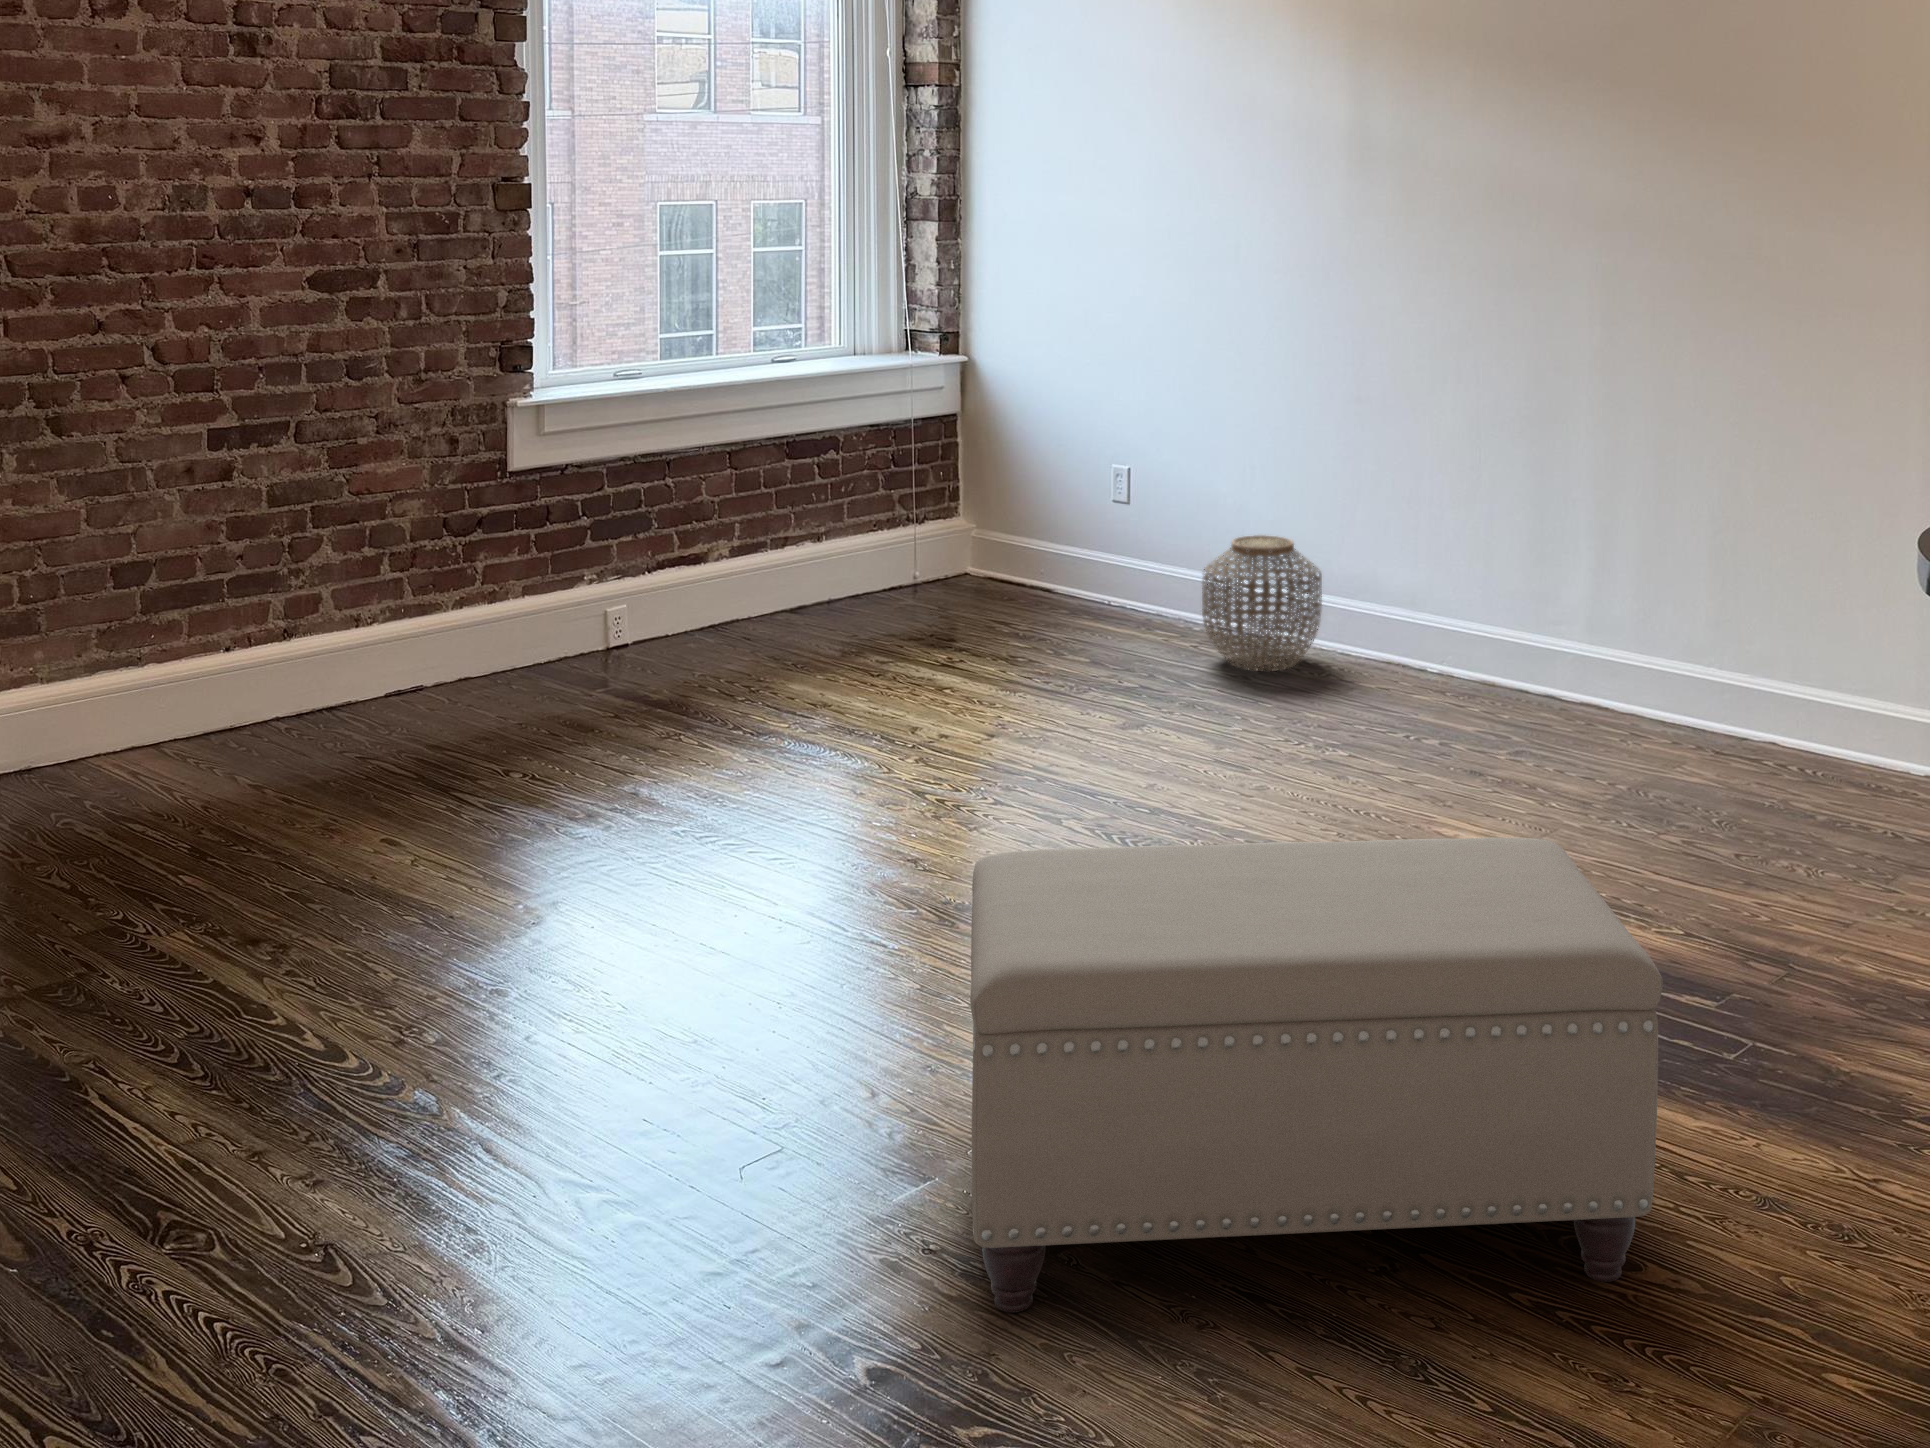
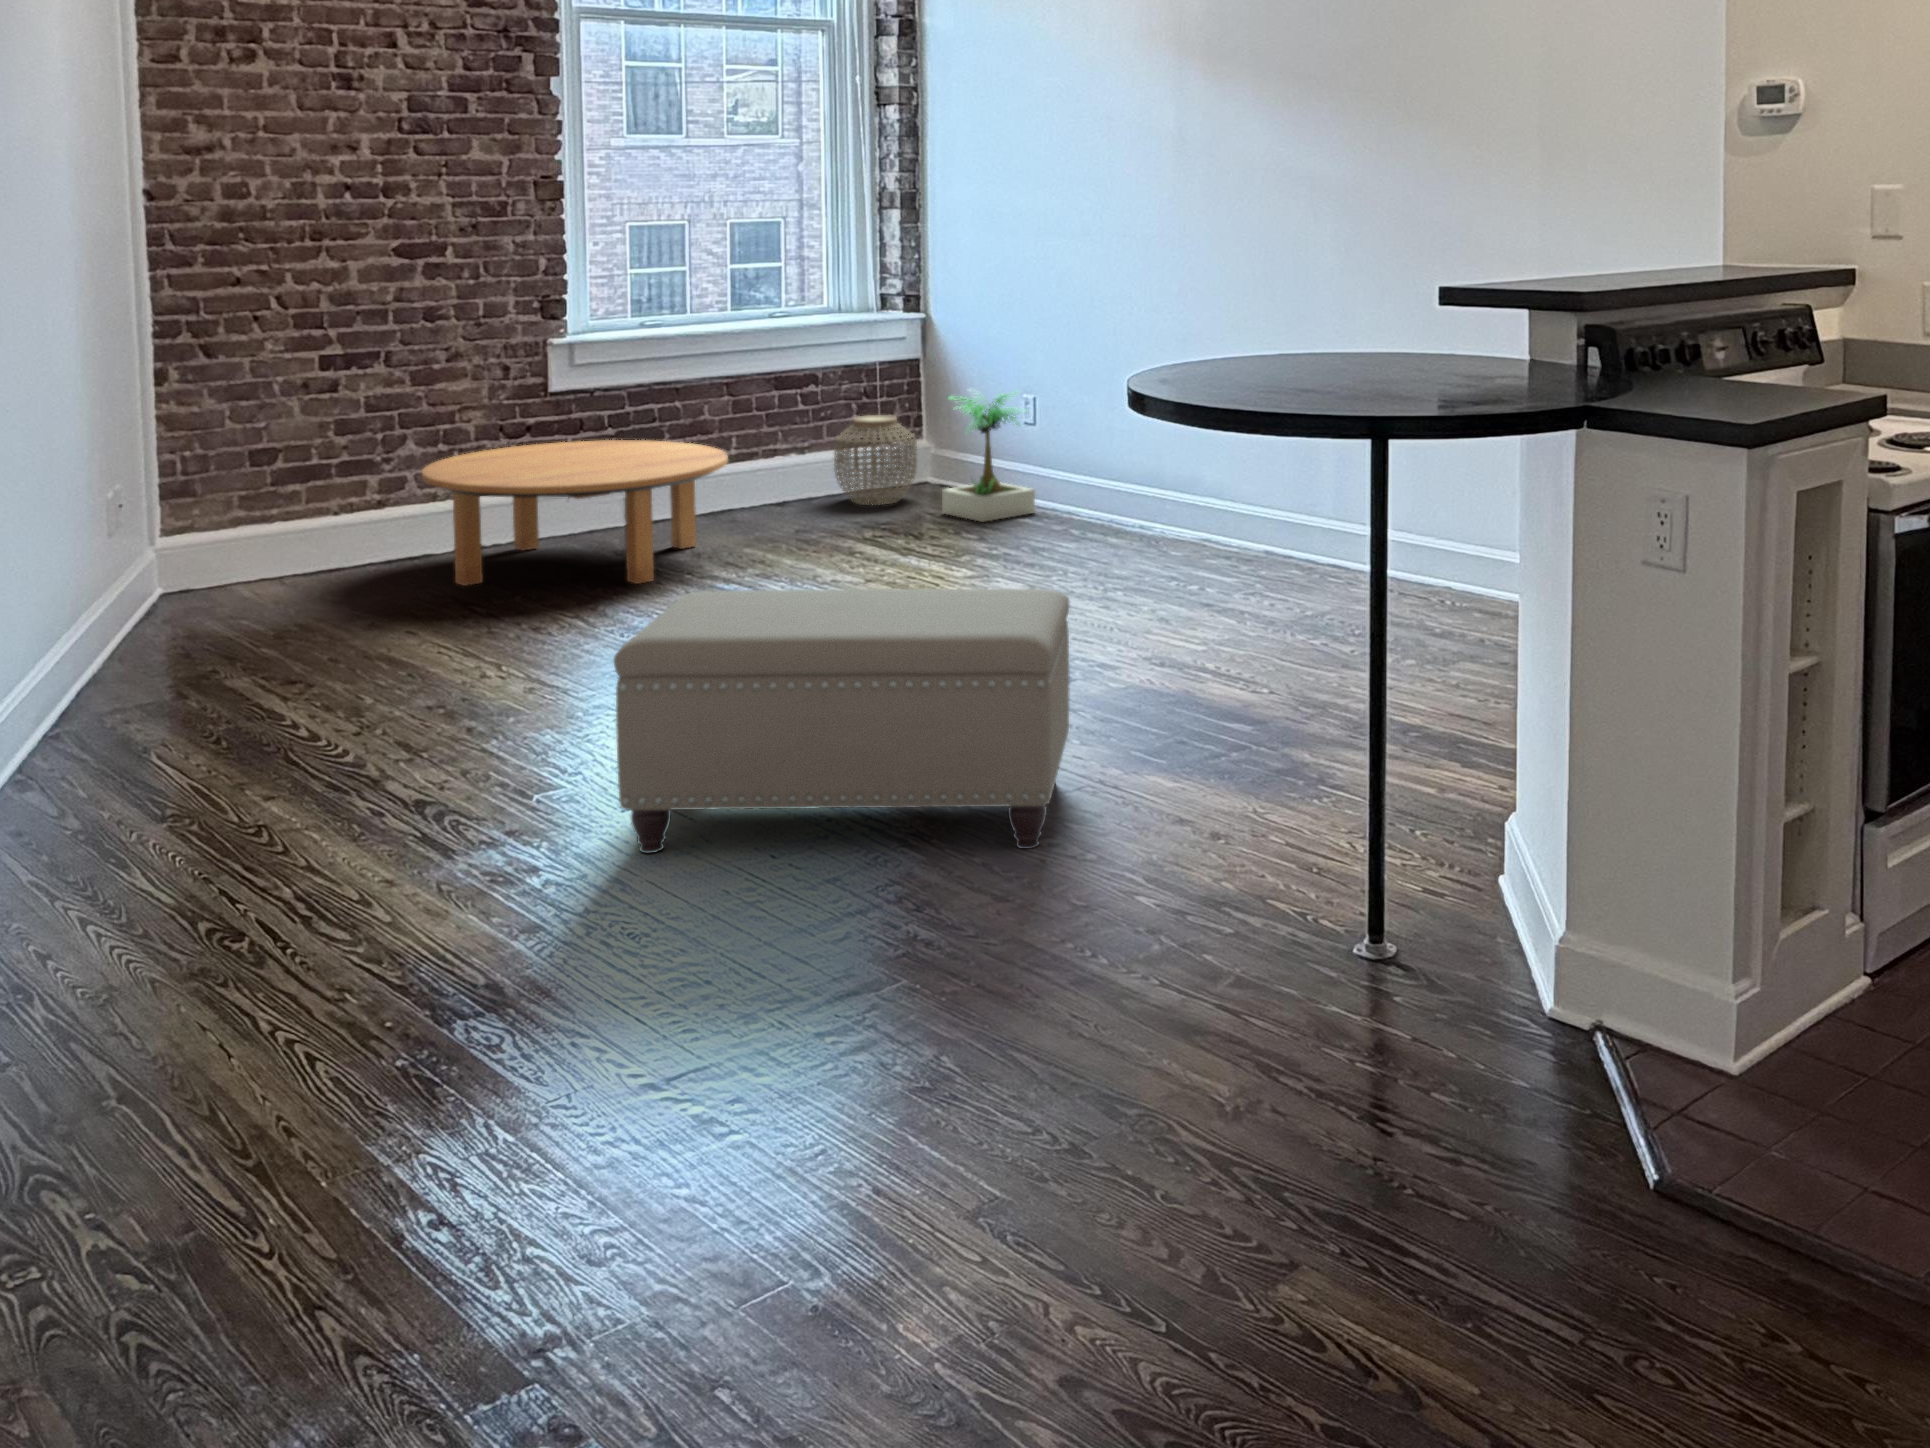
potted plant: none [1010,456,1145,638] -> present [942,390,1035,522]
woven basket: present [1202,535,1322,671] -> present [834,415,917,505]
coffee table: none [360,536,774,755] -> present [422,440,728,586]

